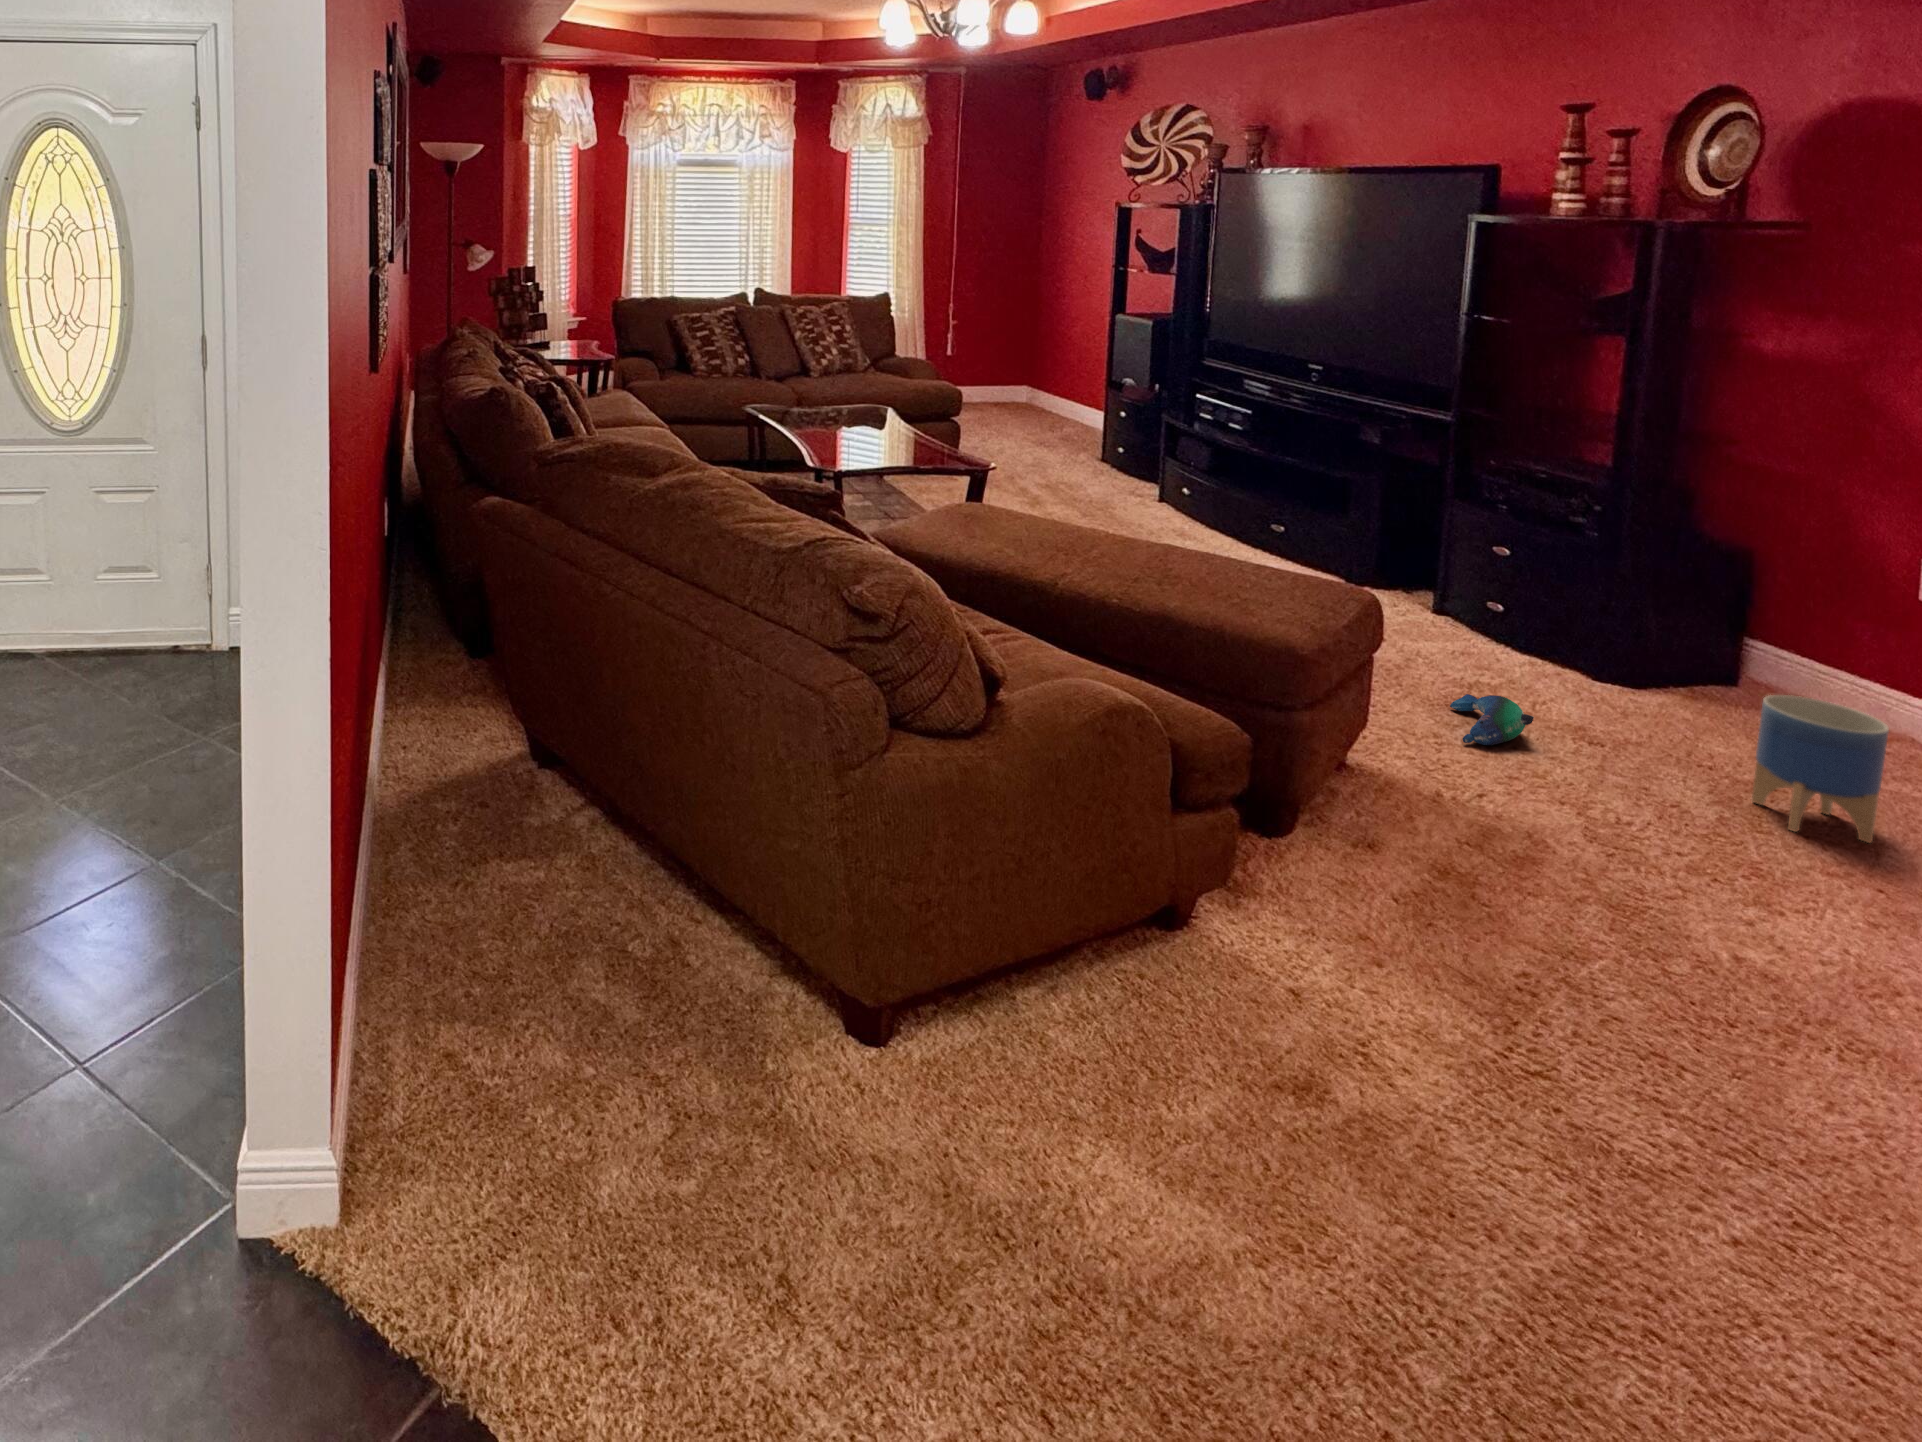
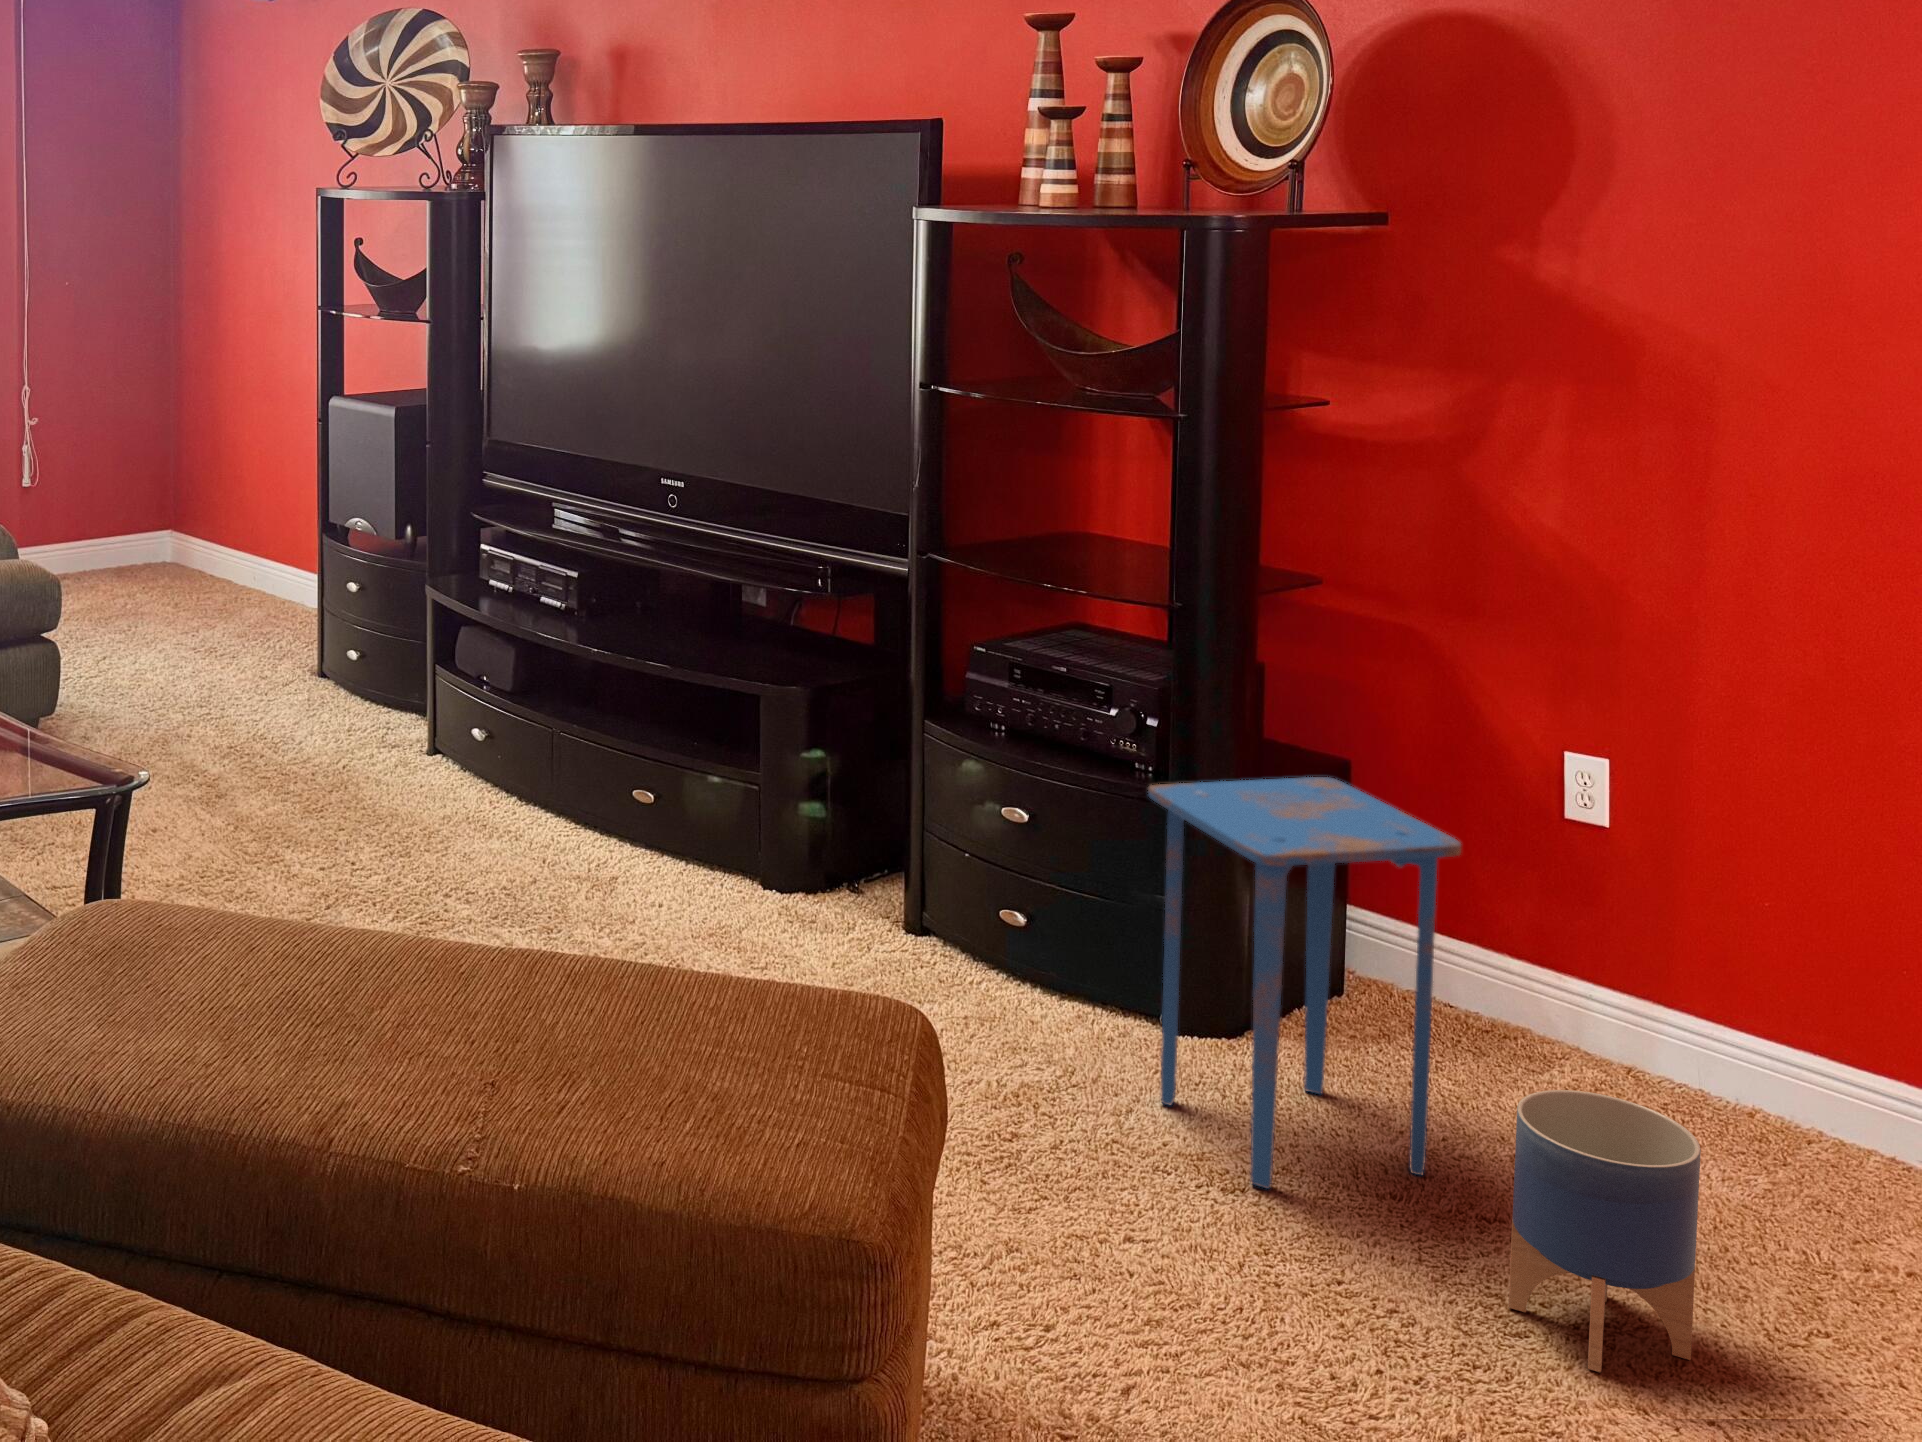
side table: none [1566,527,1778,752] -> present [1148,777,1461,1189]
plush toy: present [1450,694,1534,746] -> none [1022,1163,1175,1304]

